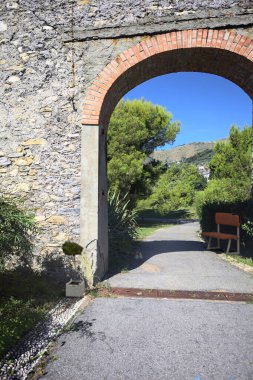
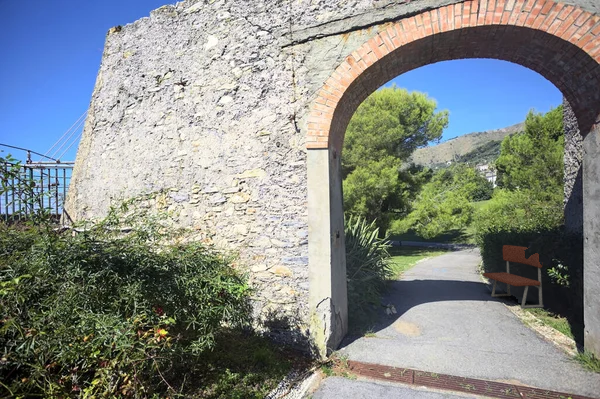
potted tree: present [62,241,84,297] -> none [285,300,316,372]

